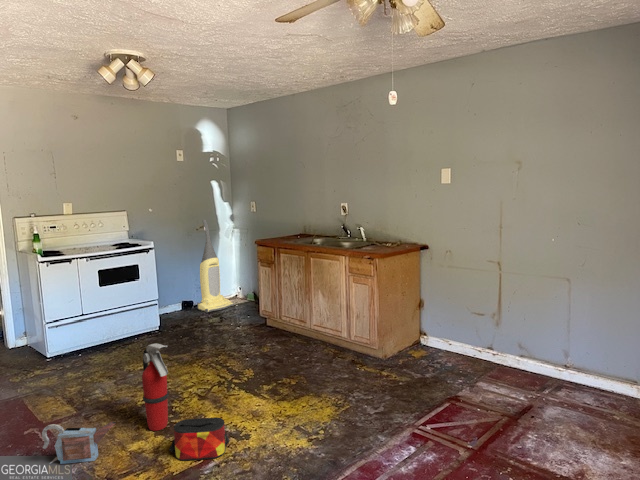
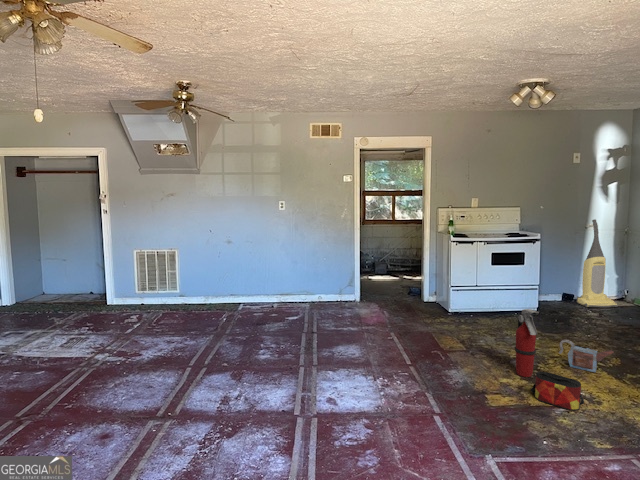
watering can: present [42,421,116,464] -> present [559,339,614,372]

